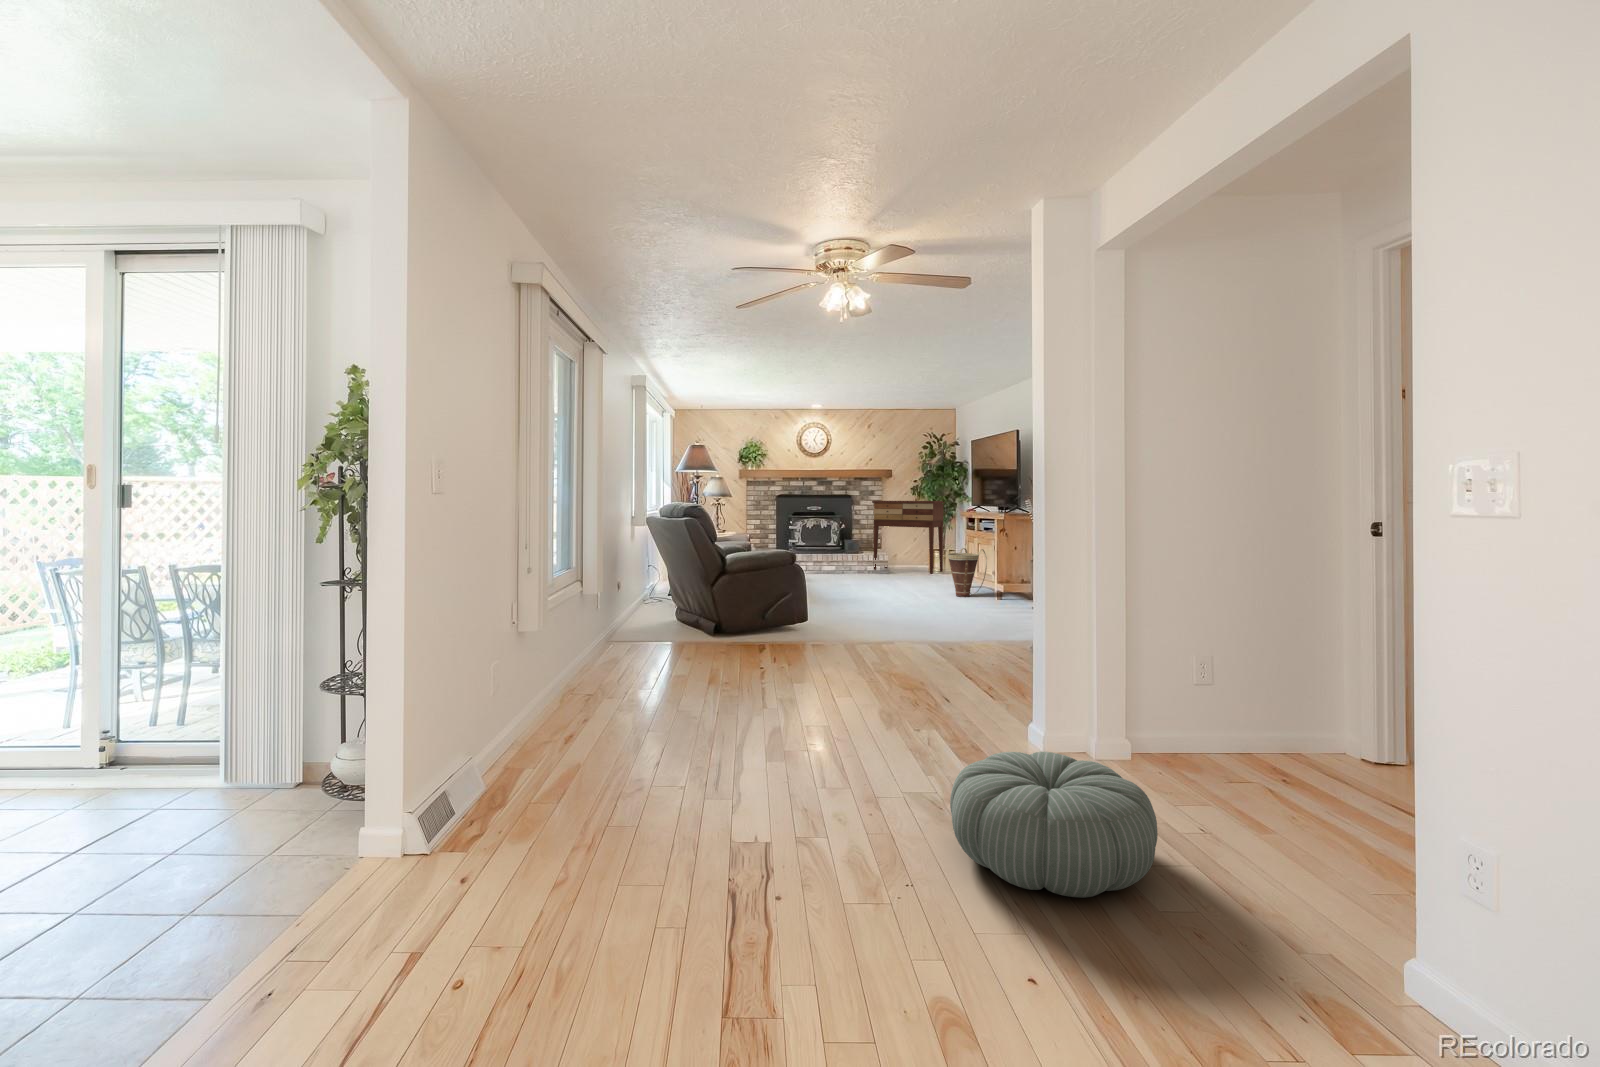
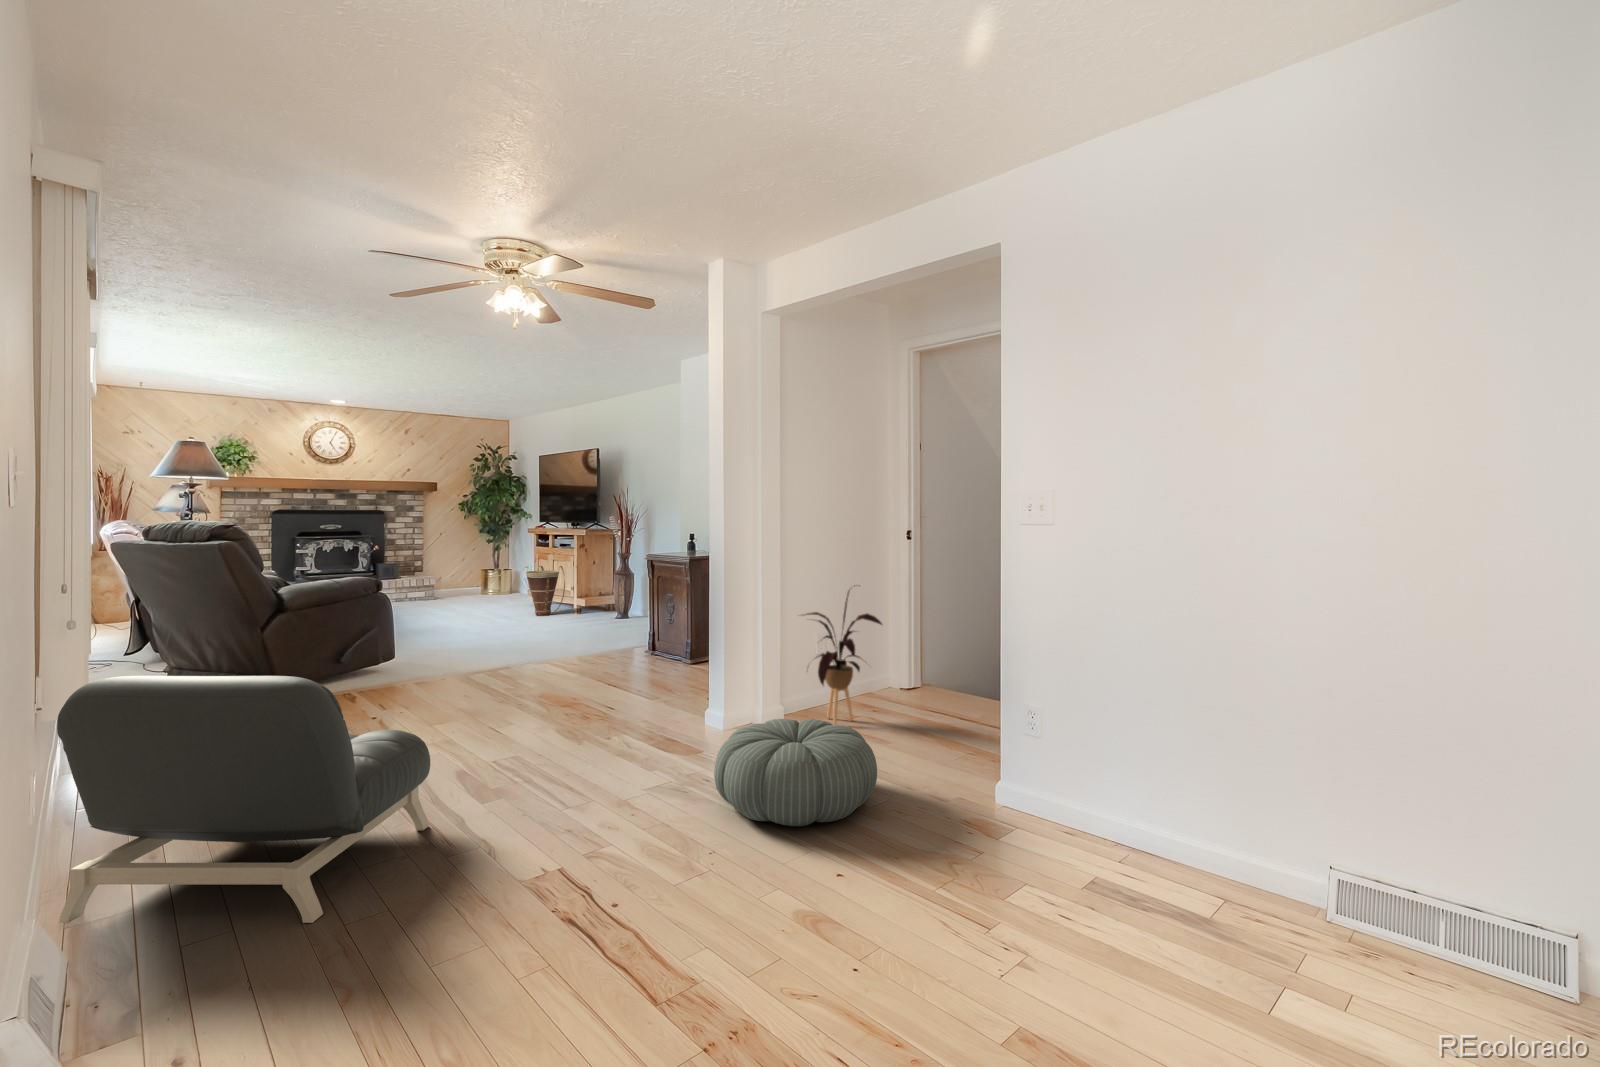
console table: present [872,501,945,574] -> none [412,517,500,597]
house plant: none [1138,598,1254,775] -> present [807,585,882,724]
armchair: none [485,621,719,829] -> present [57,676,430,923]

